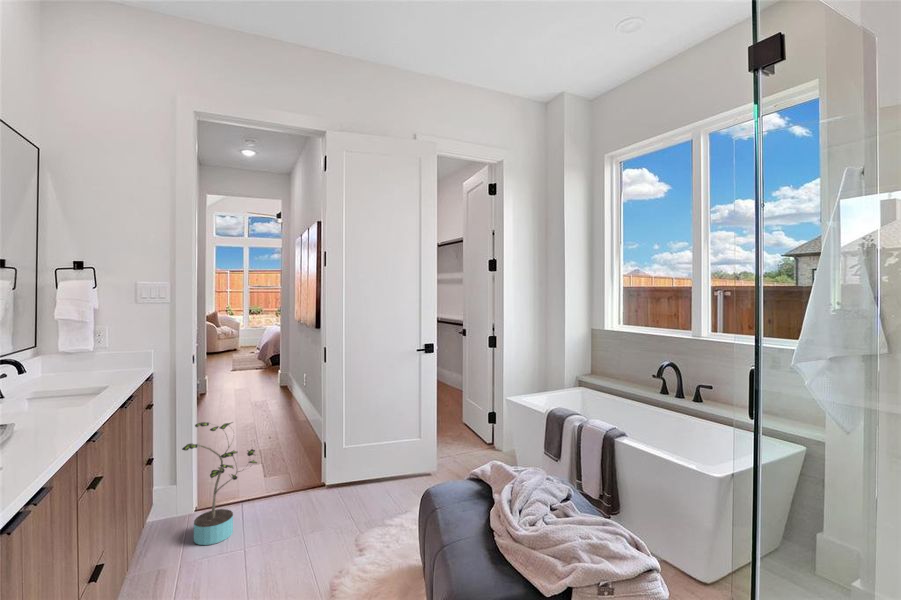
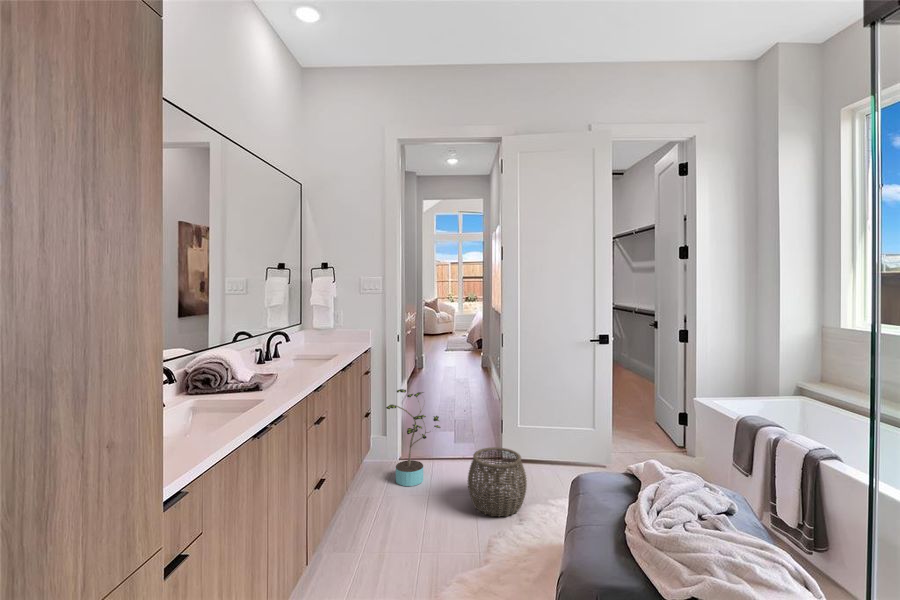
woven basket: none [296,474,366,555] -> present [468,447,527,516]

